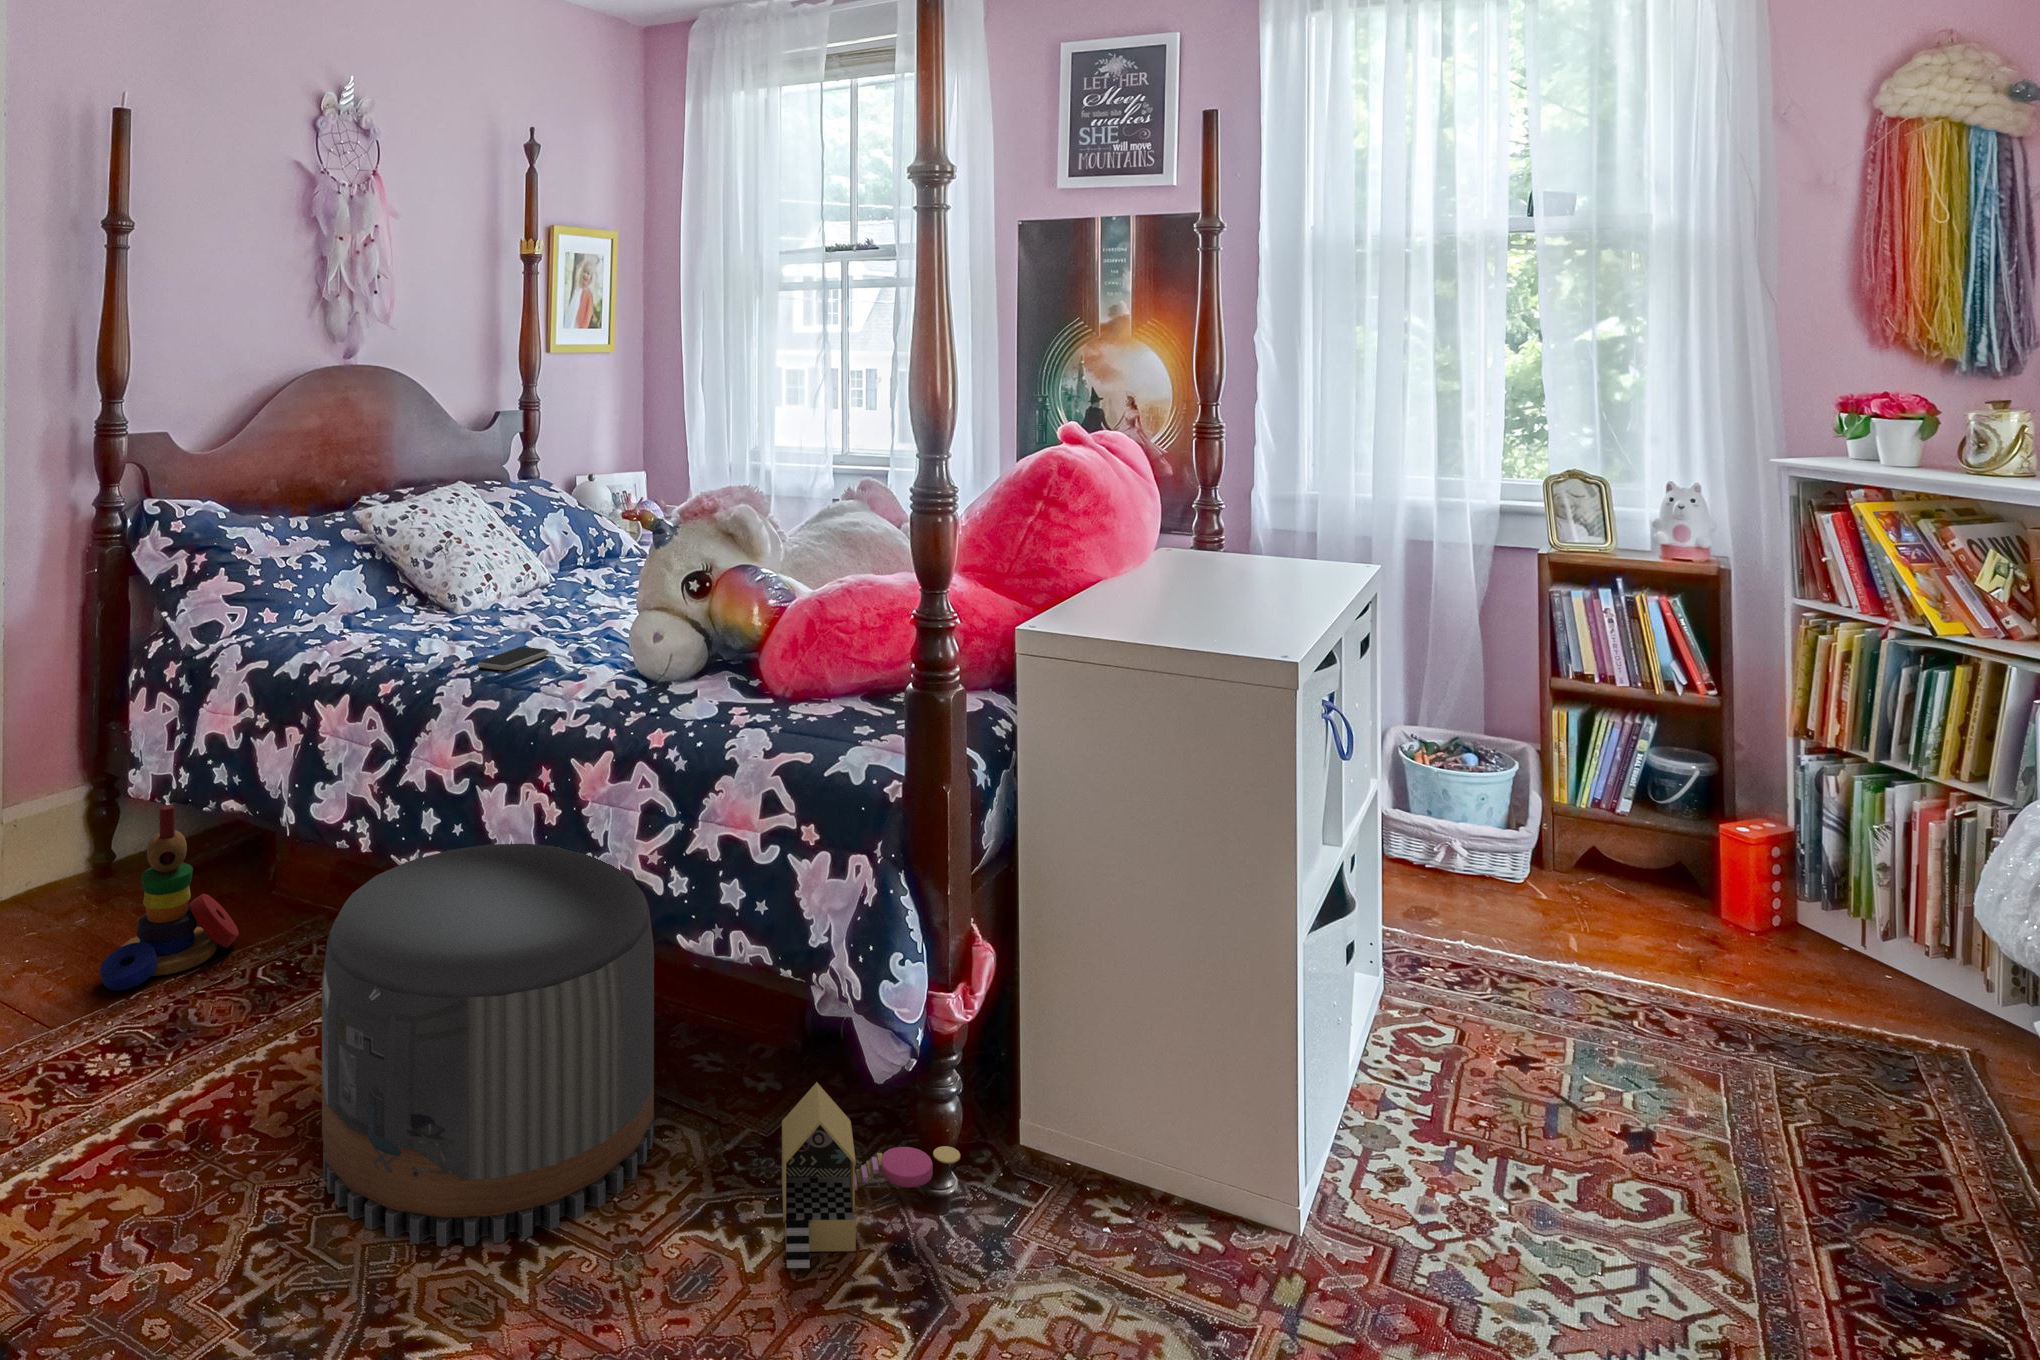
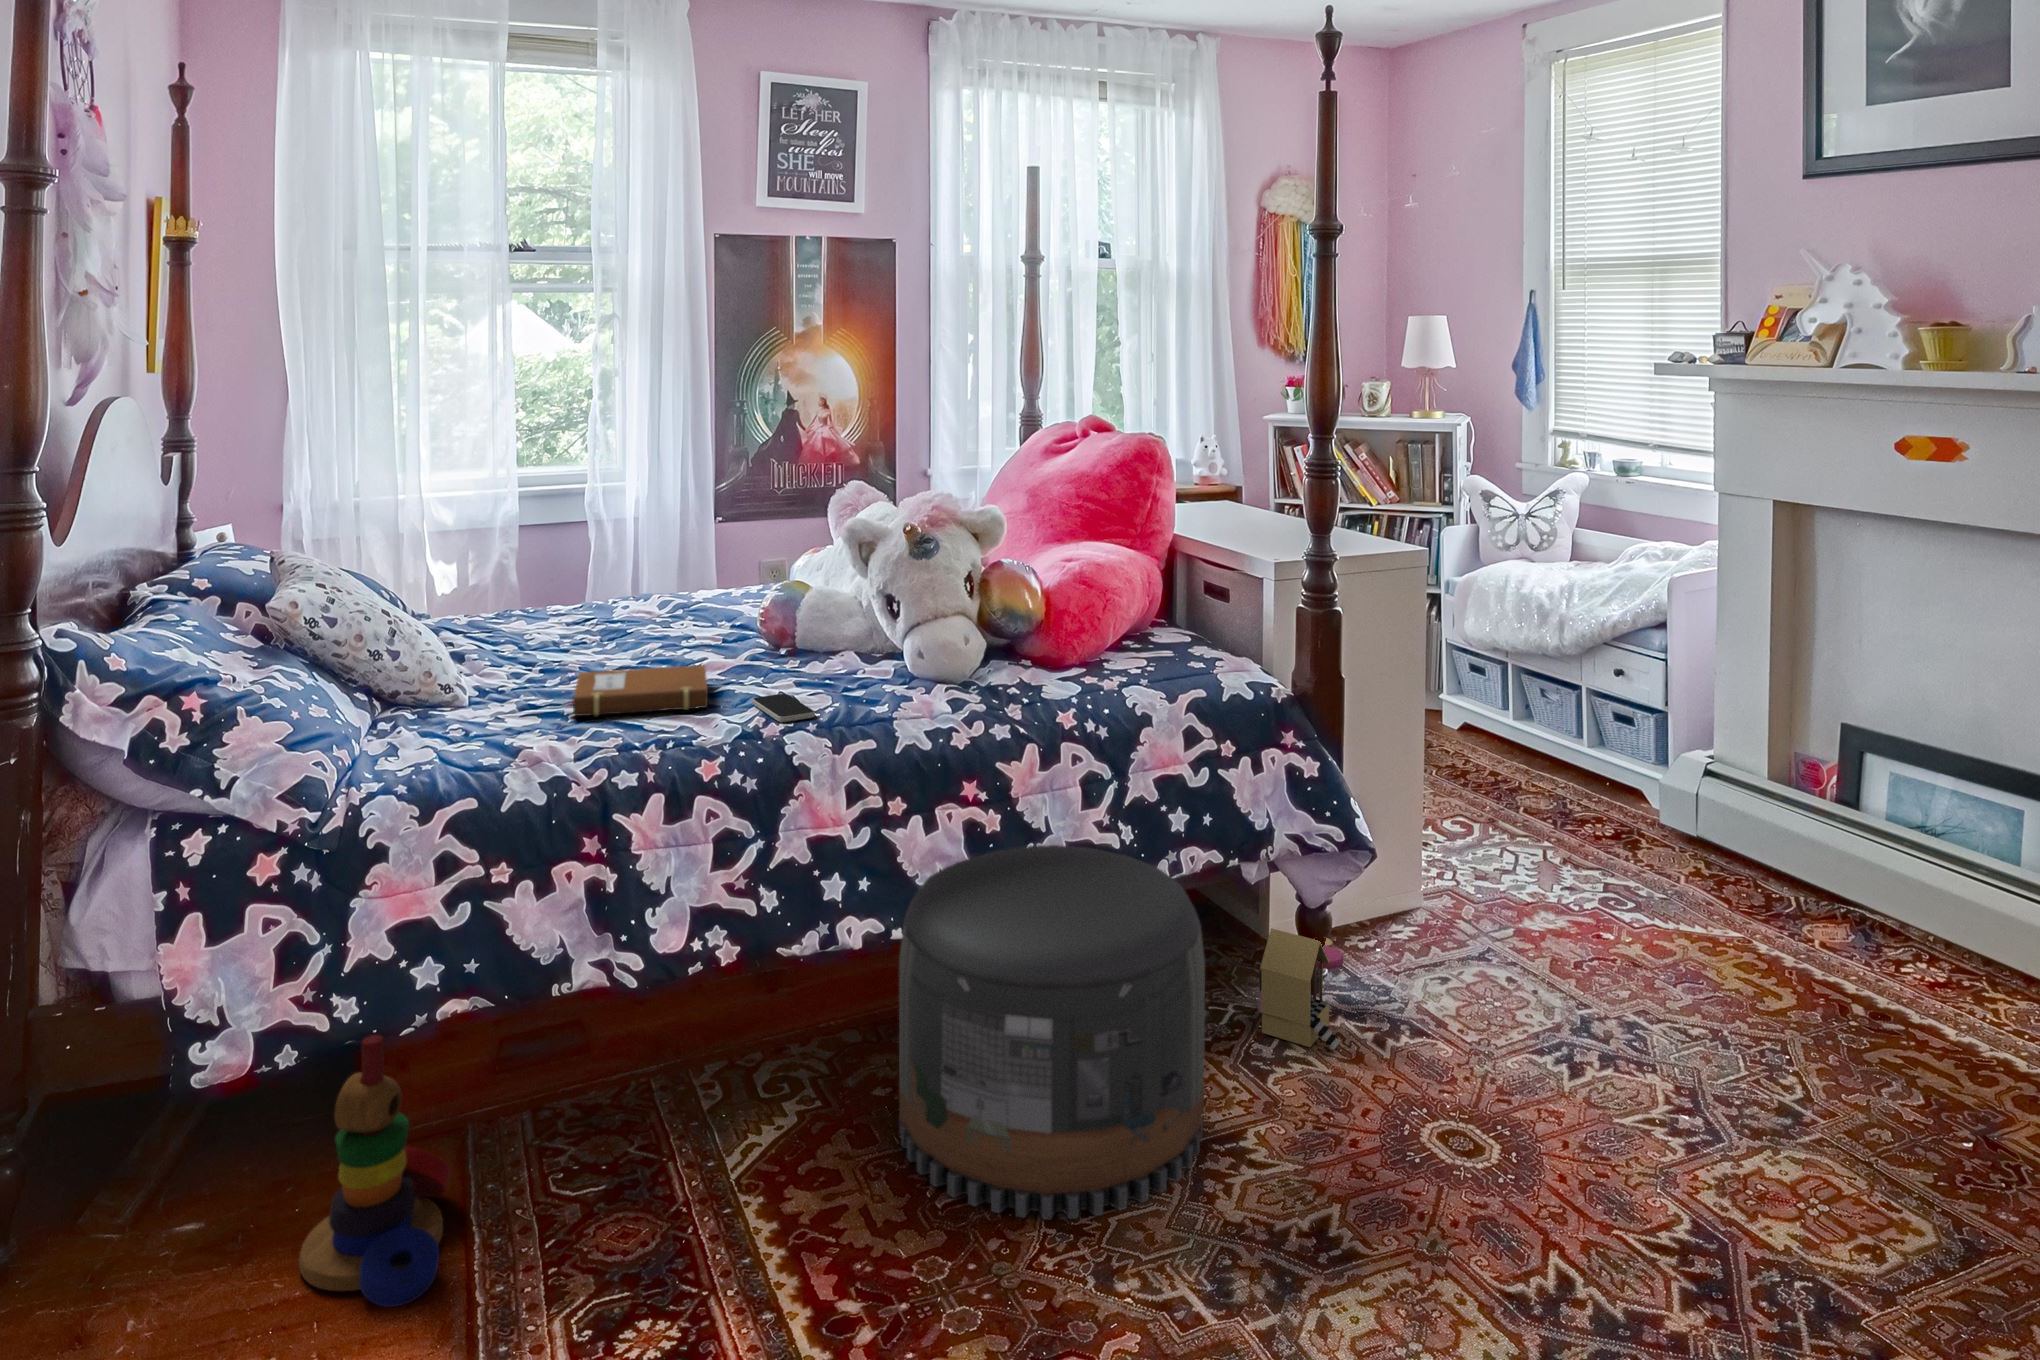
notebook: none [423,602,567,646] -> present [570,665,708,716]

